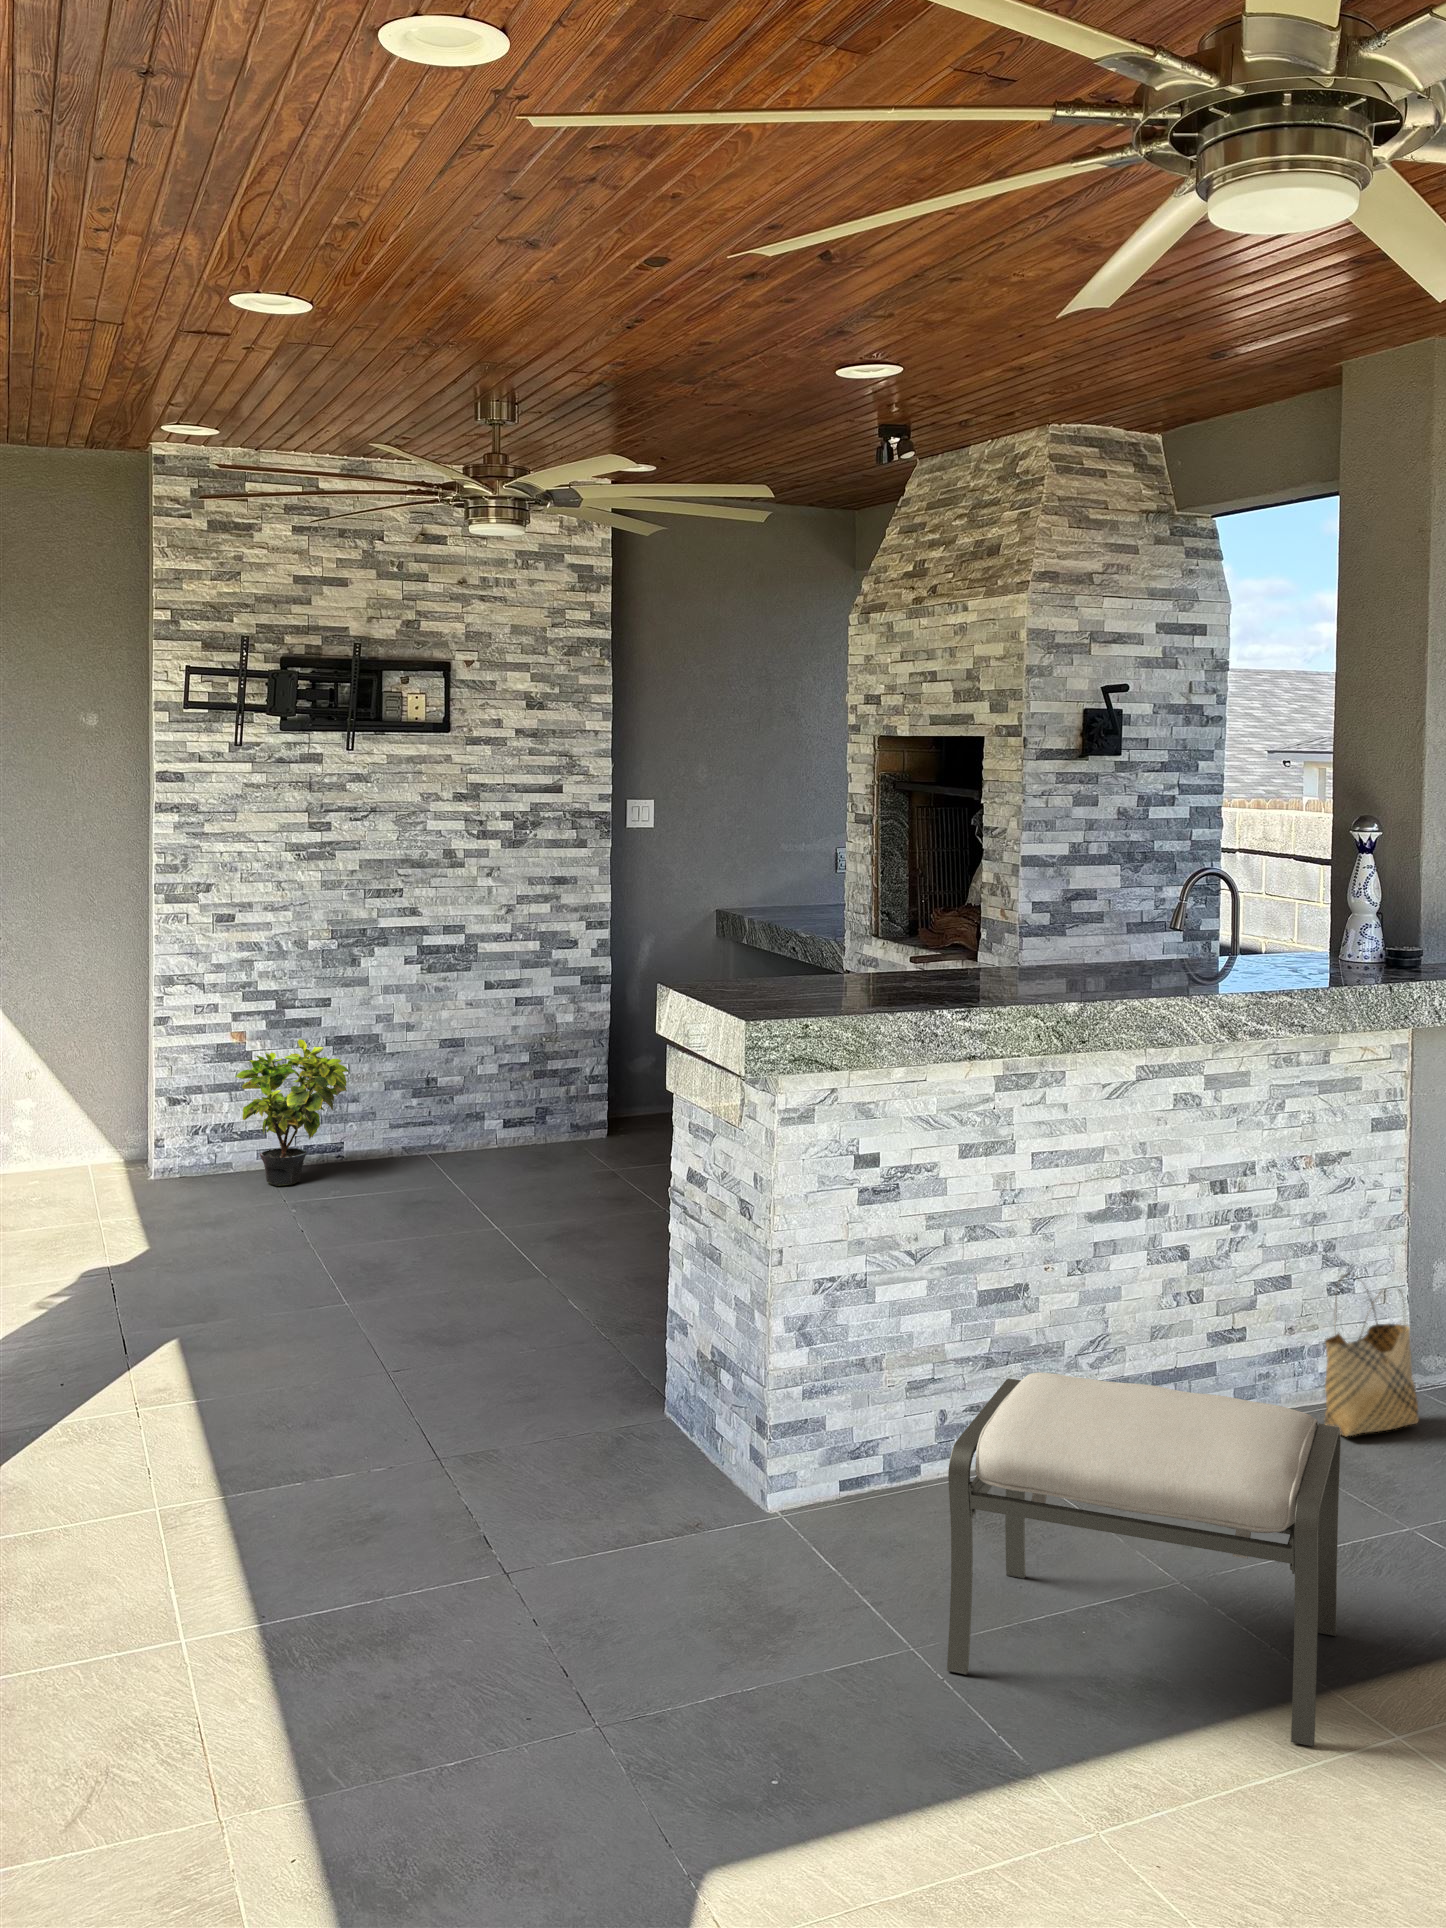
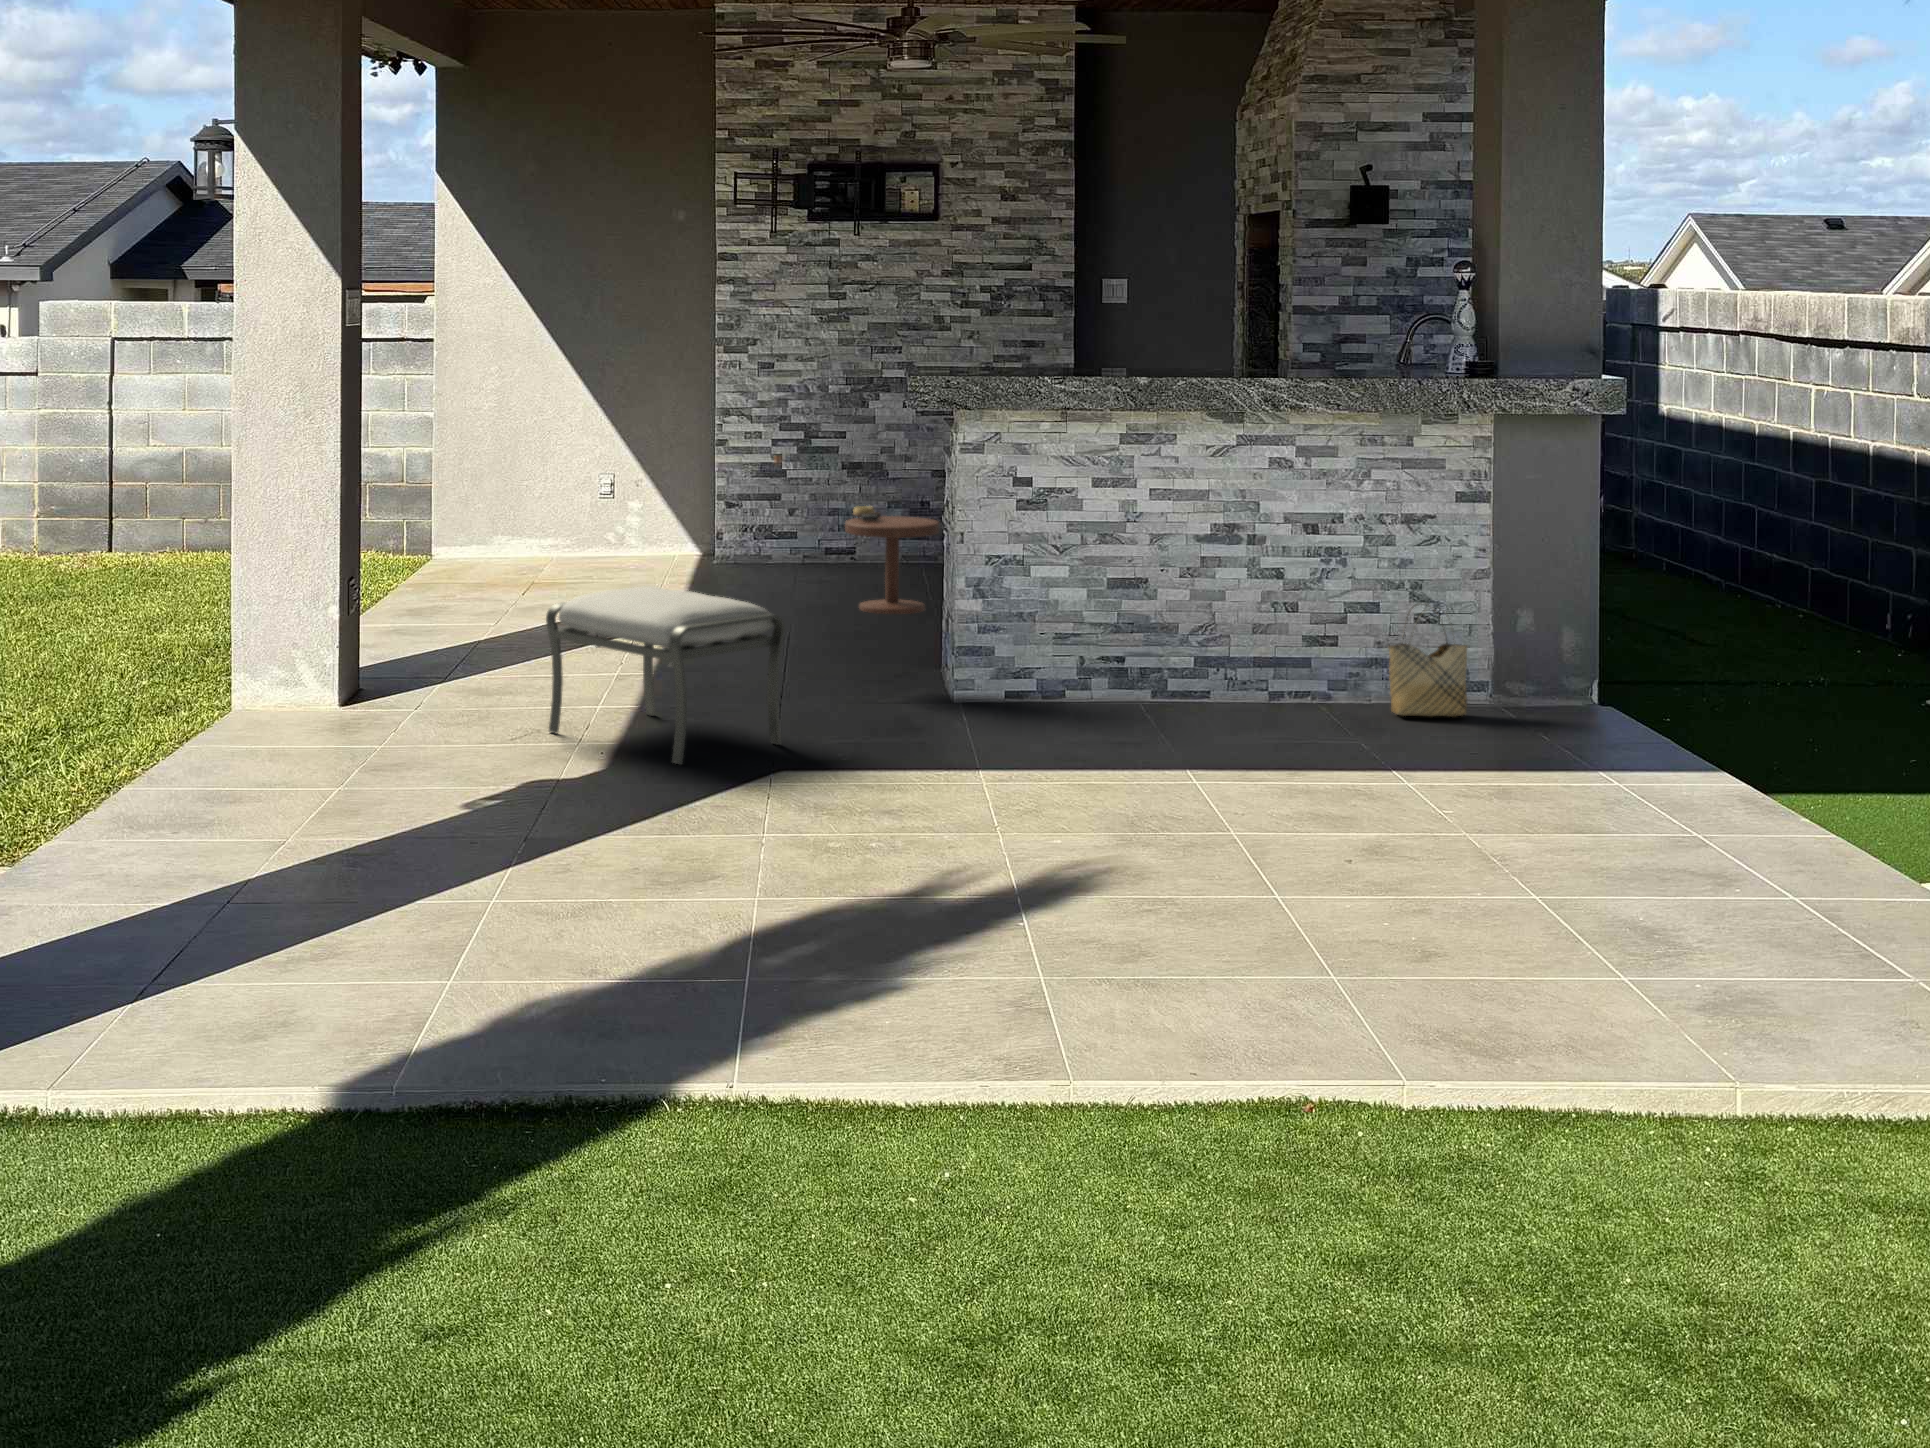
potted plant: present [236,1039,349,1186] -> none [769,460,853,570]
side table: none [565,1197,712,1487] -> present [845,506,939,614]
ottoman: present [947,1372,1341,1747] -> present [546,586,785,764]

